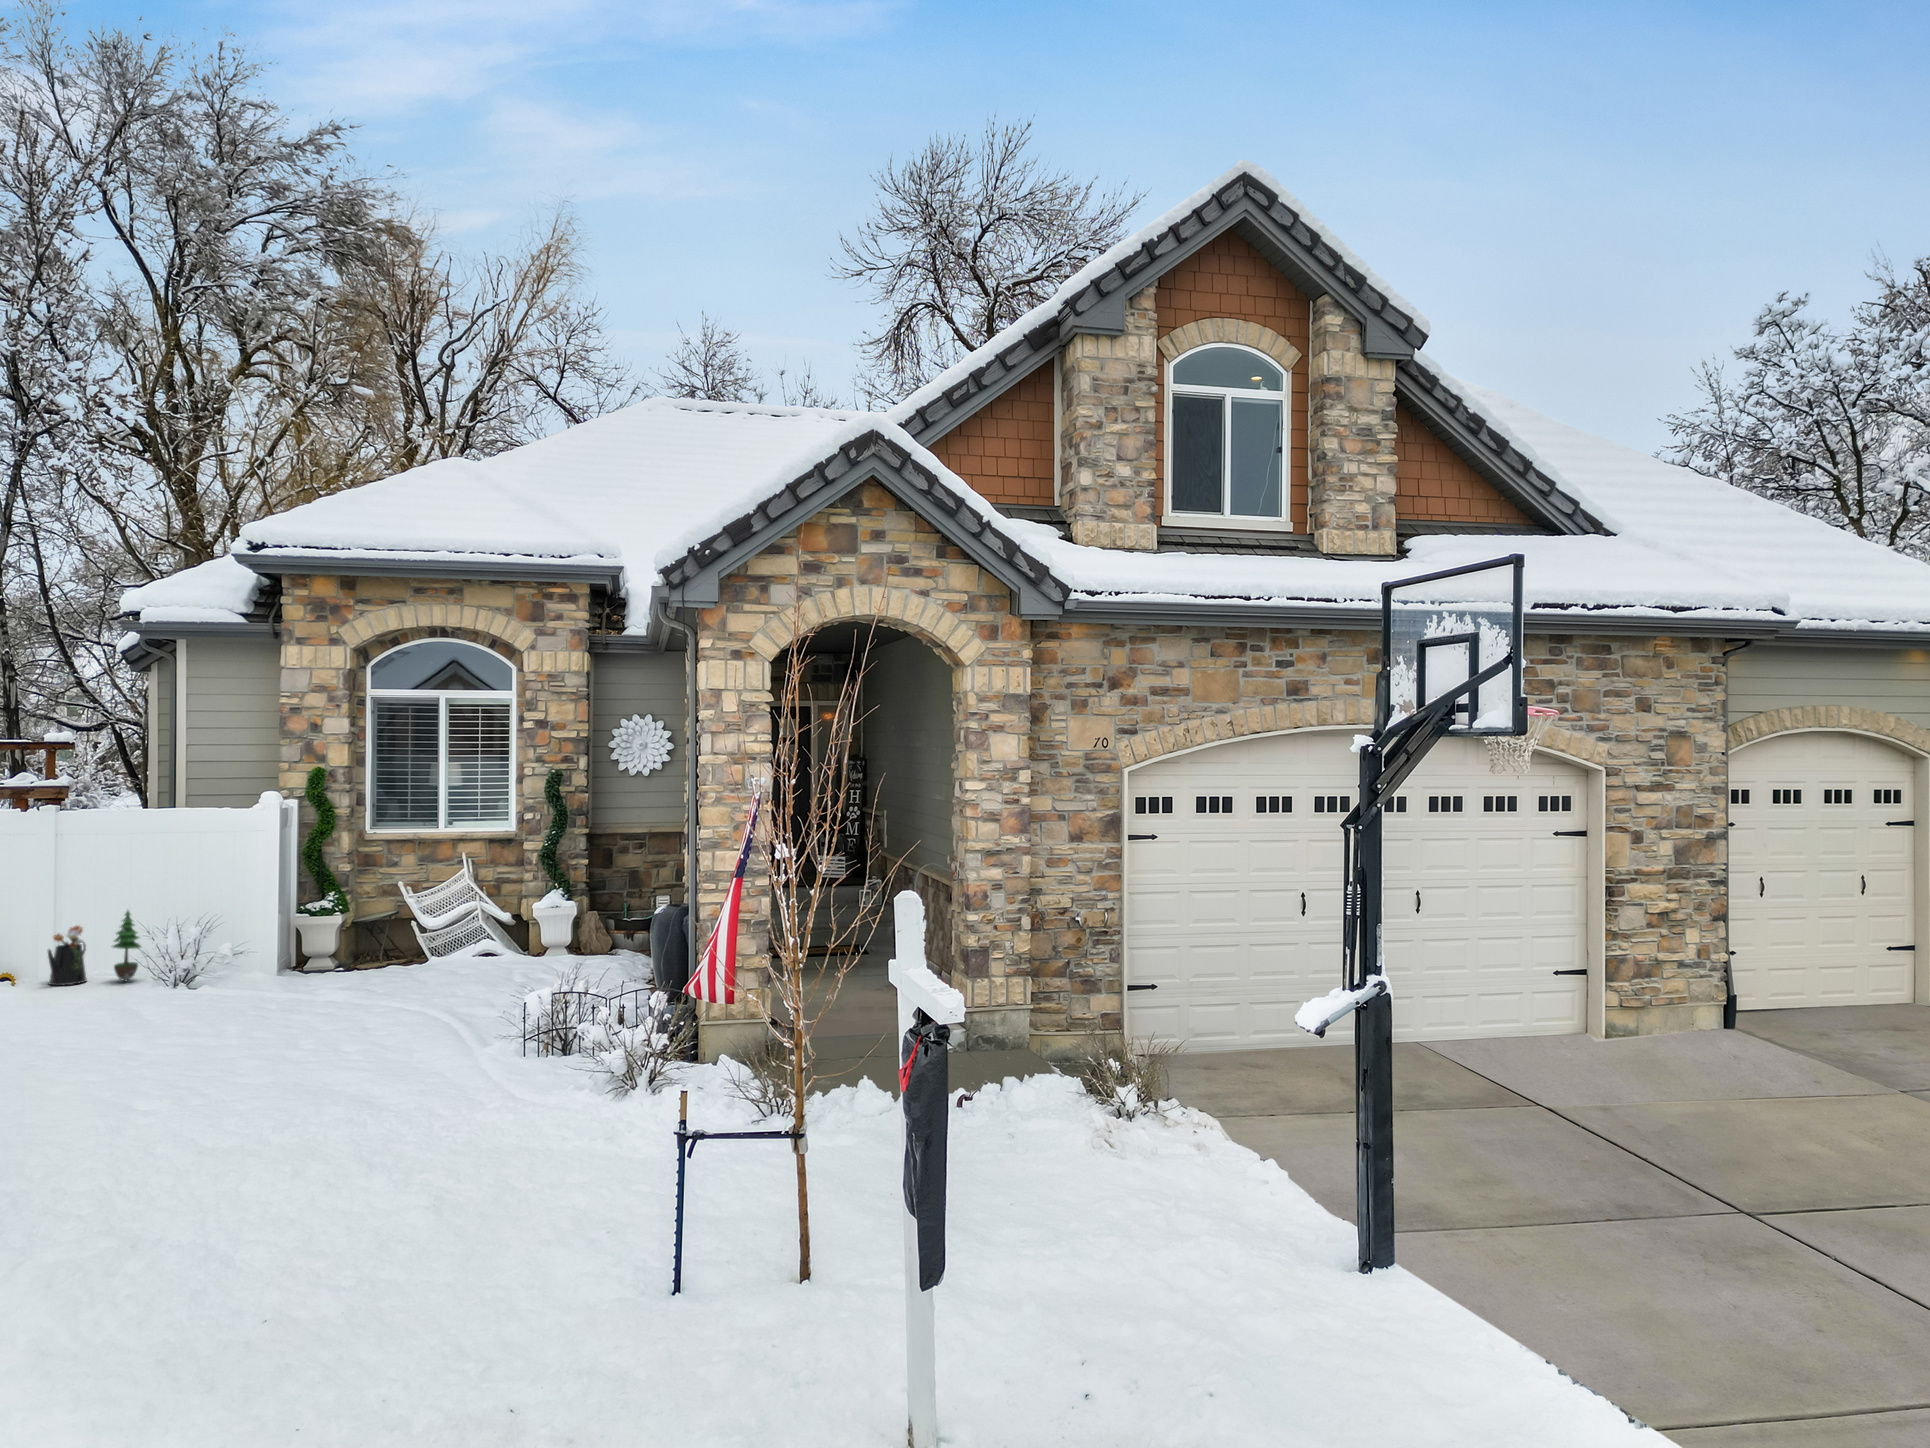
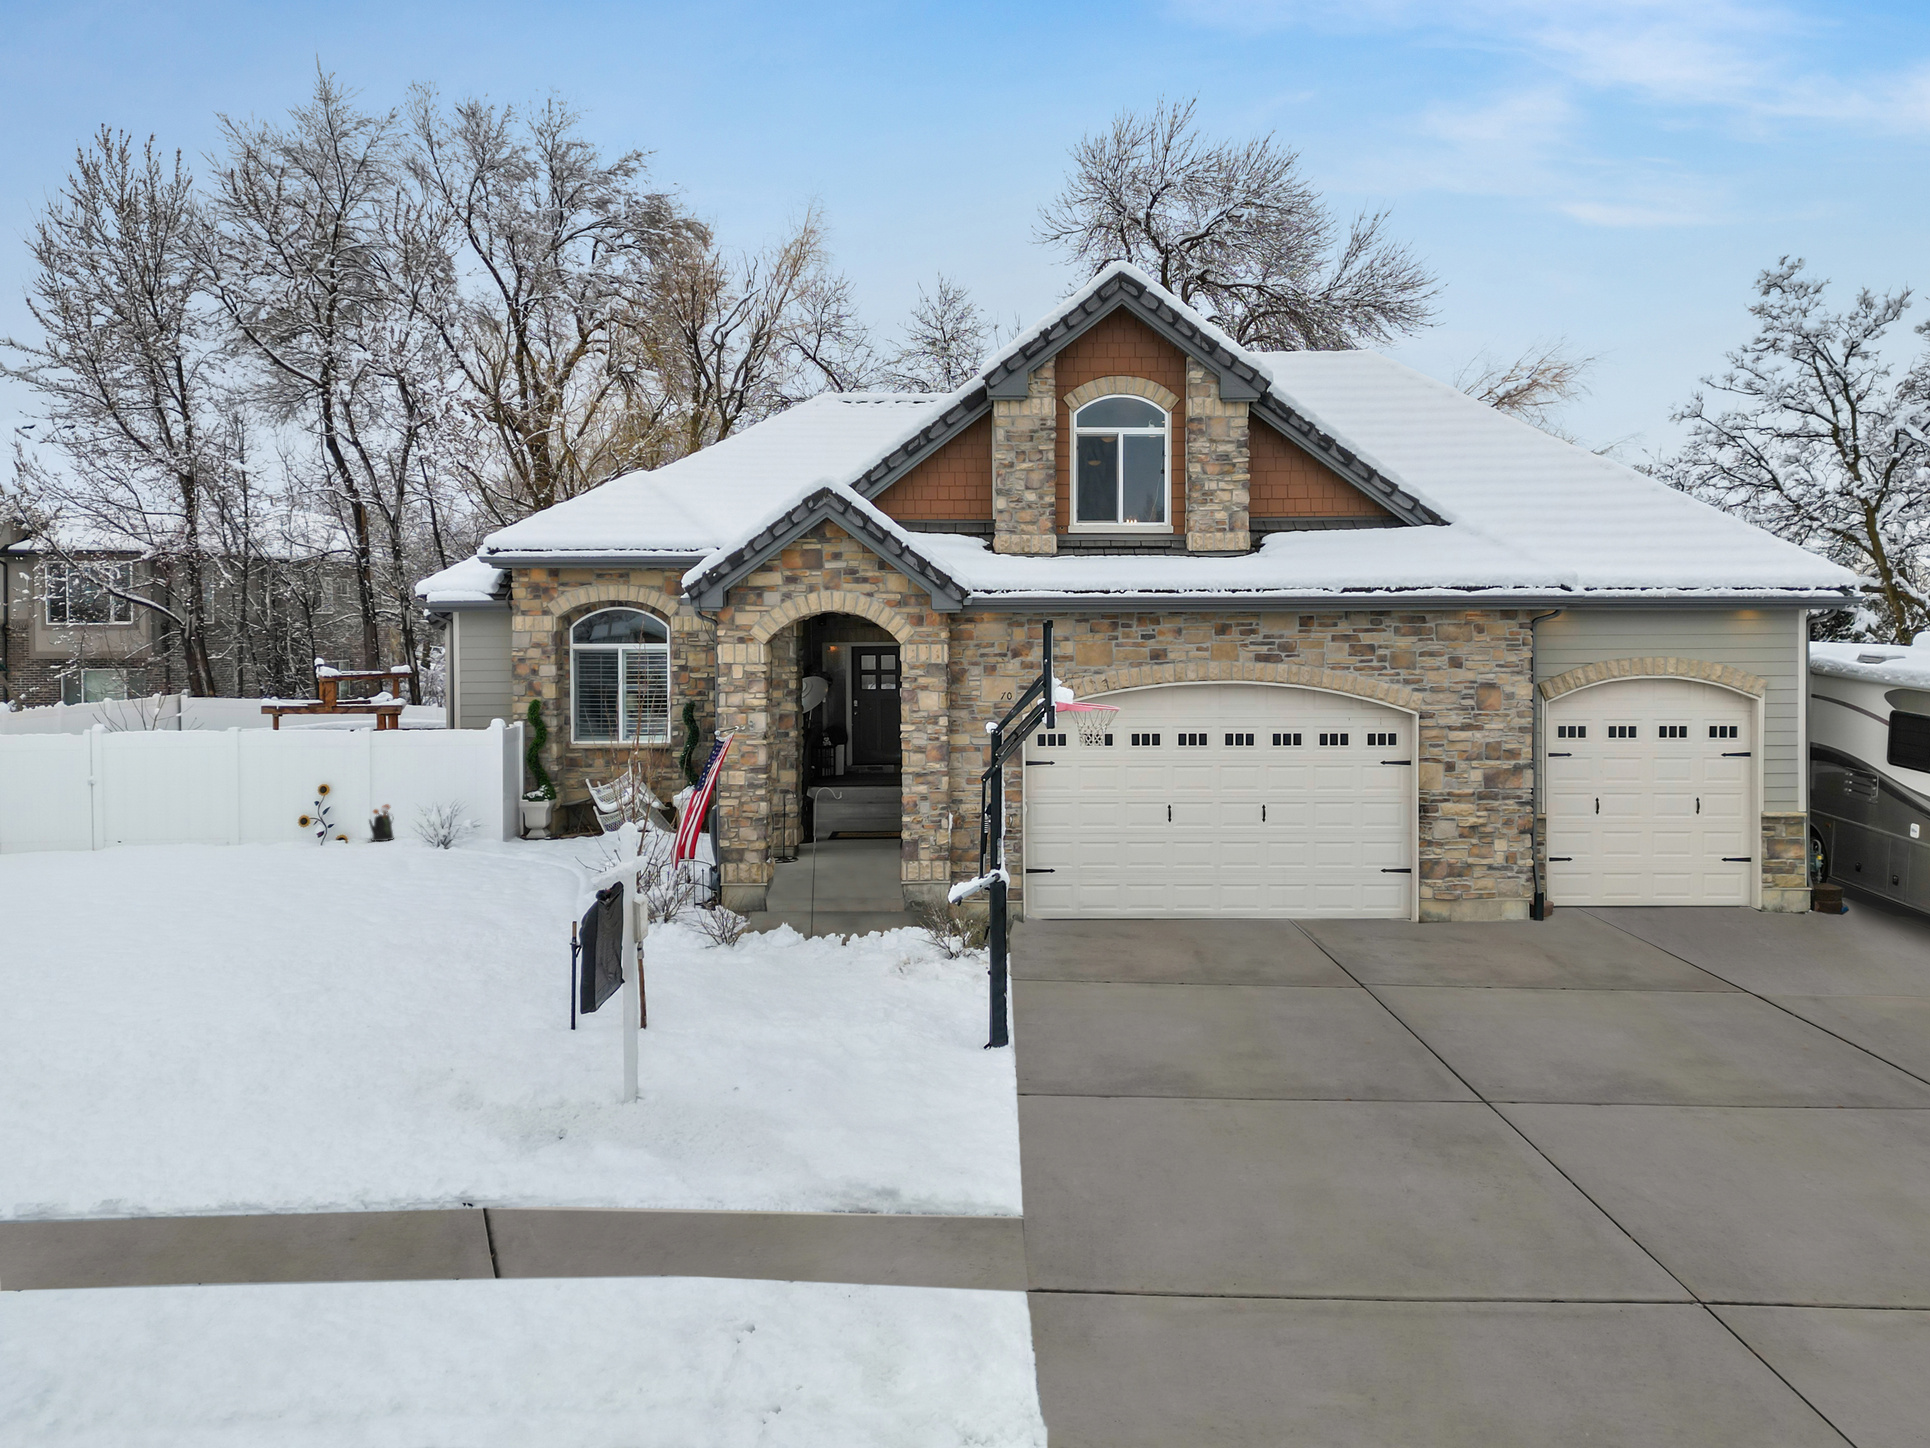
potted tree: present [113,911,141,981] -> none [406,794,424,840]

